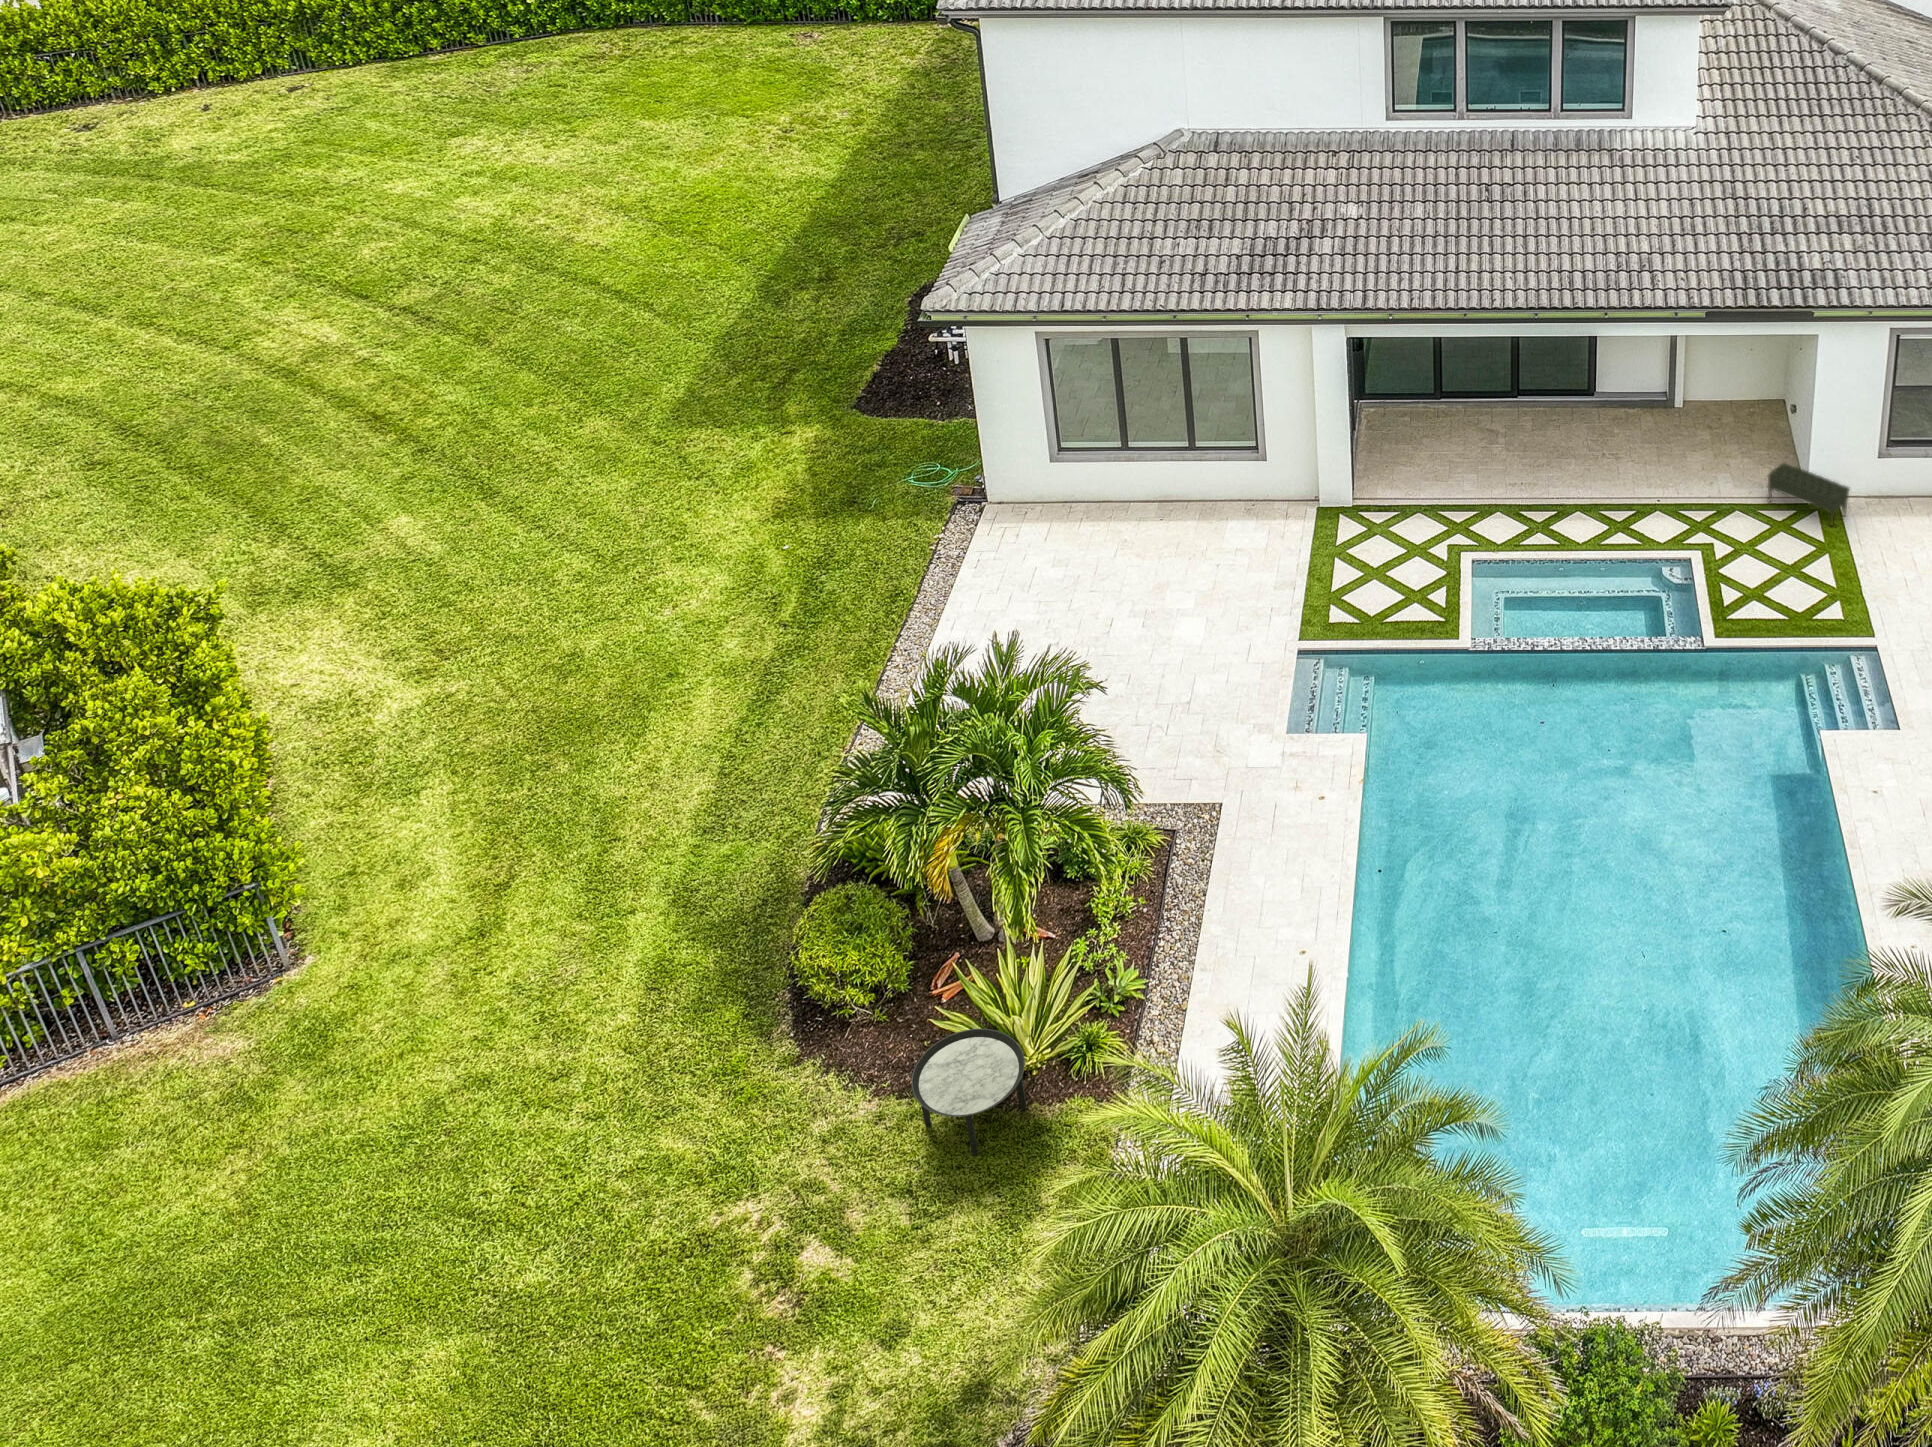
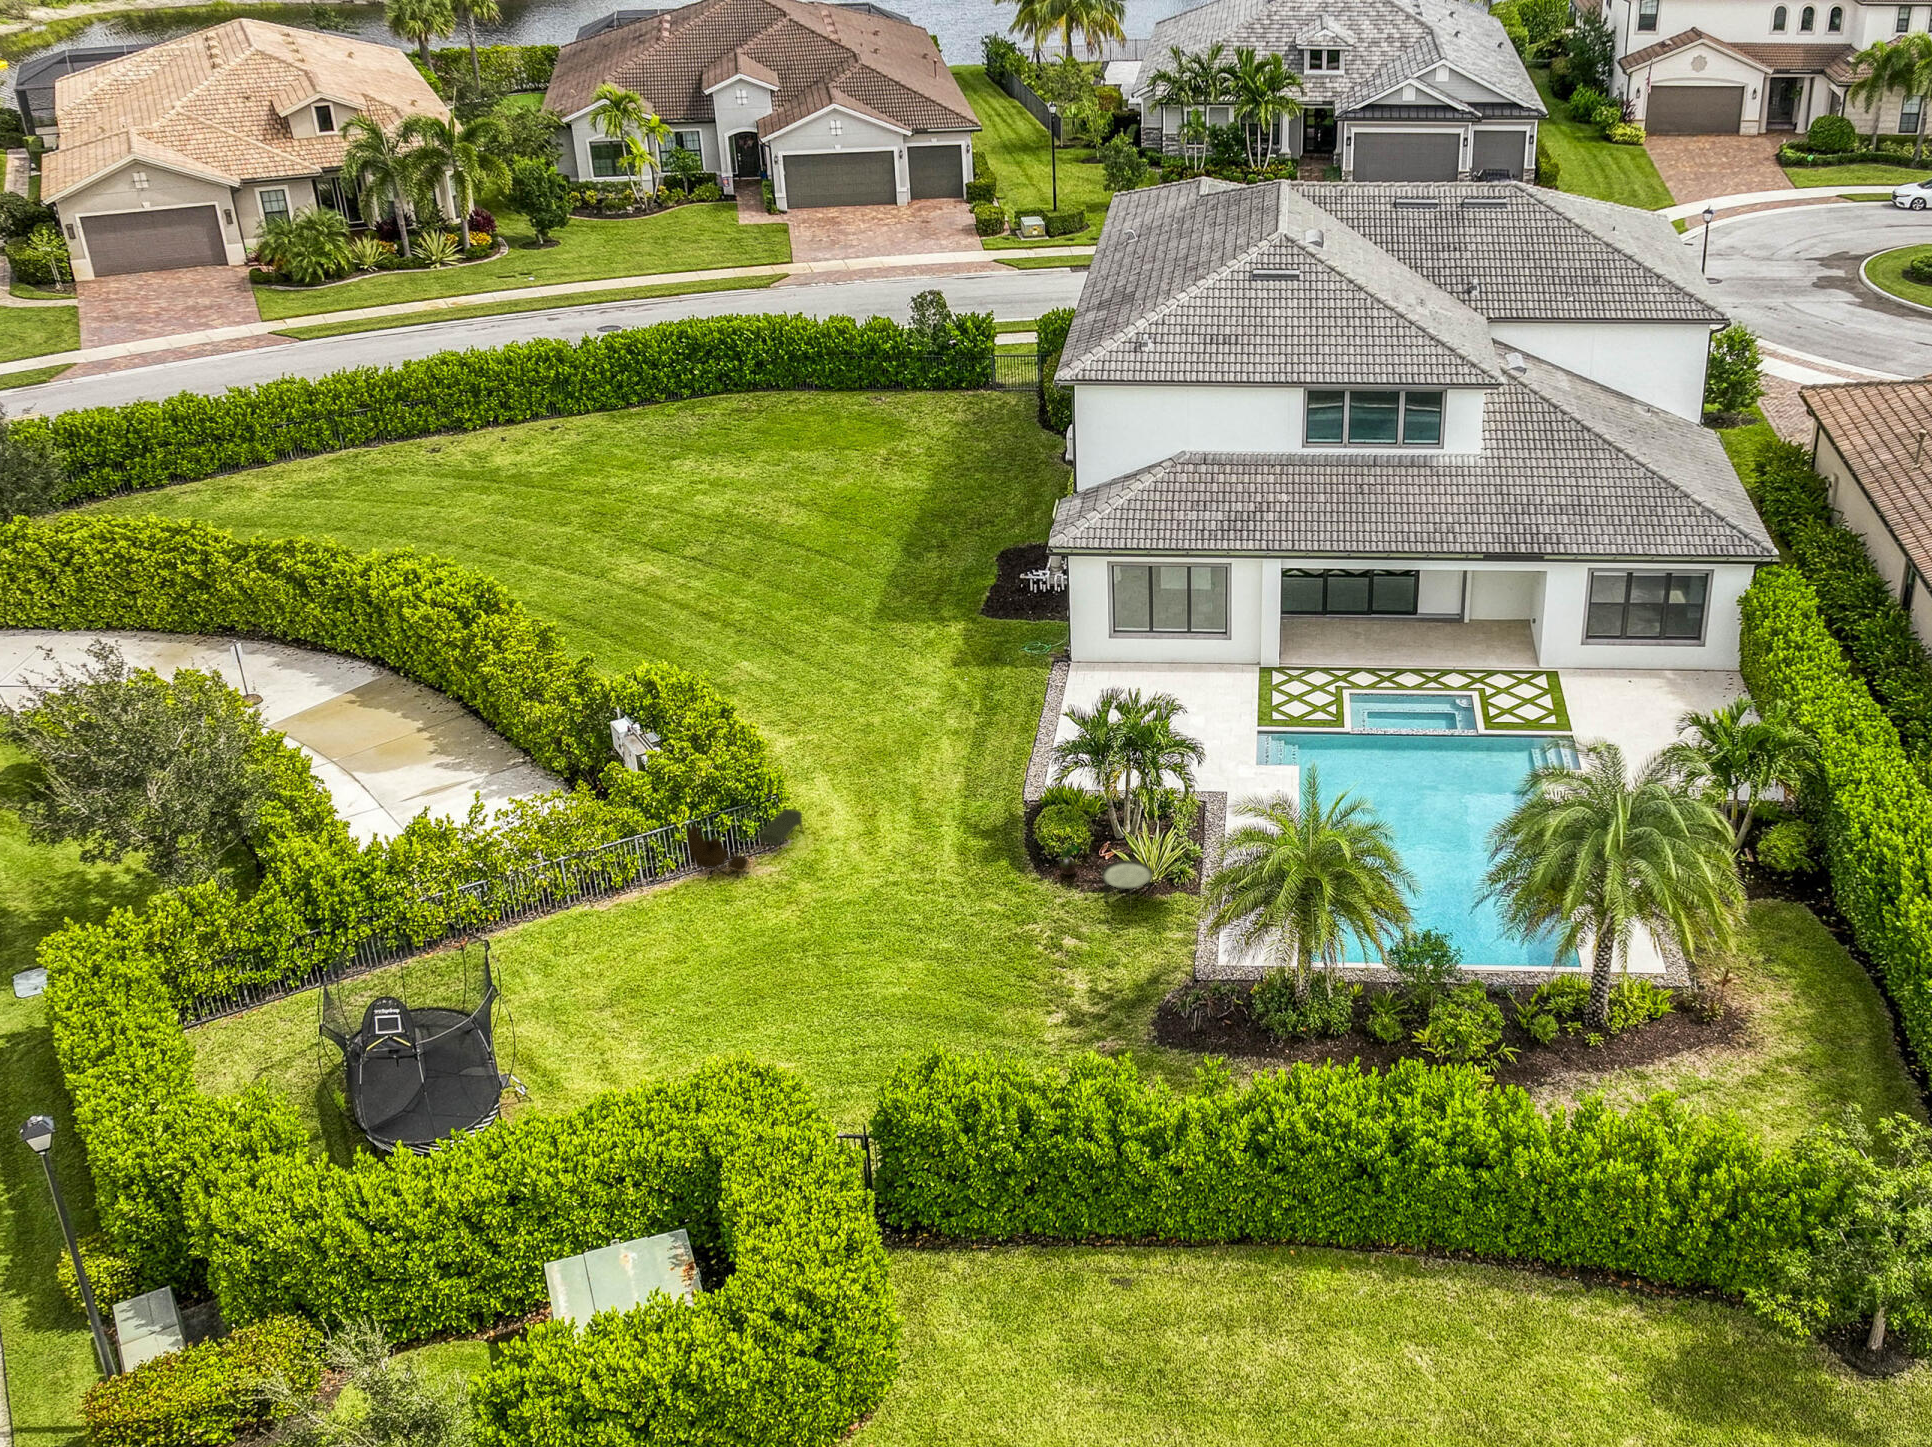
bench: present [1768,463,1850,526] -> present [760,809,802,854]
lounge chair: none [27,964,191,1087] -> present [687,826,749,875]
potted tree: none [832,986,882,1049] -> present [1060,844,1078,875]

